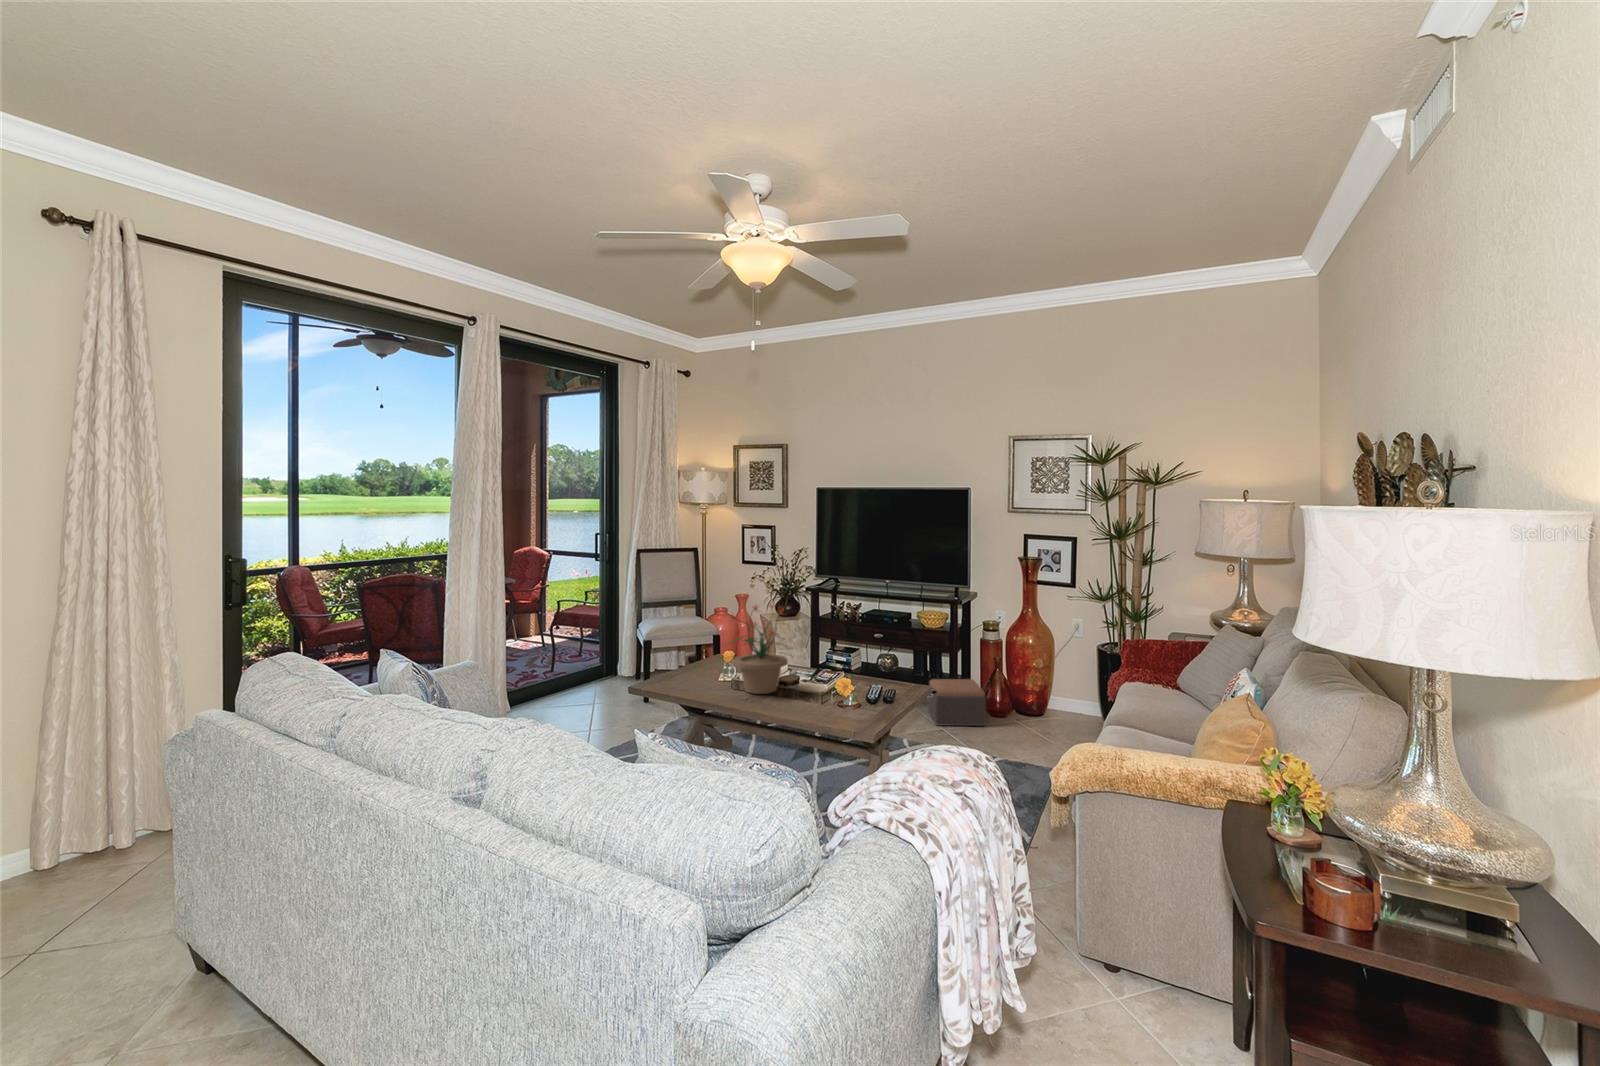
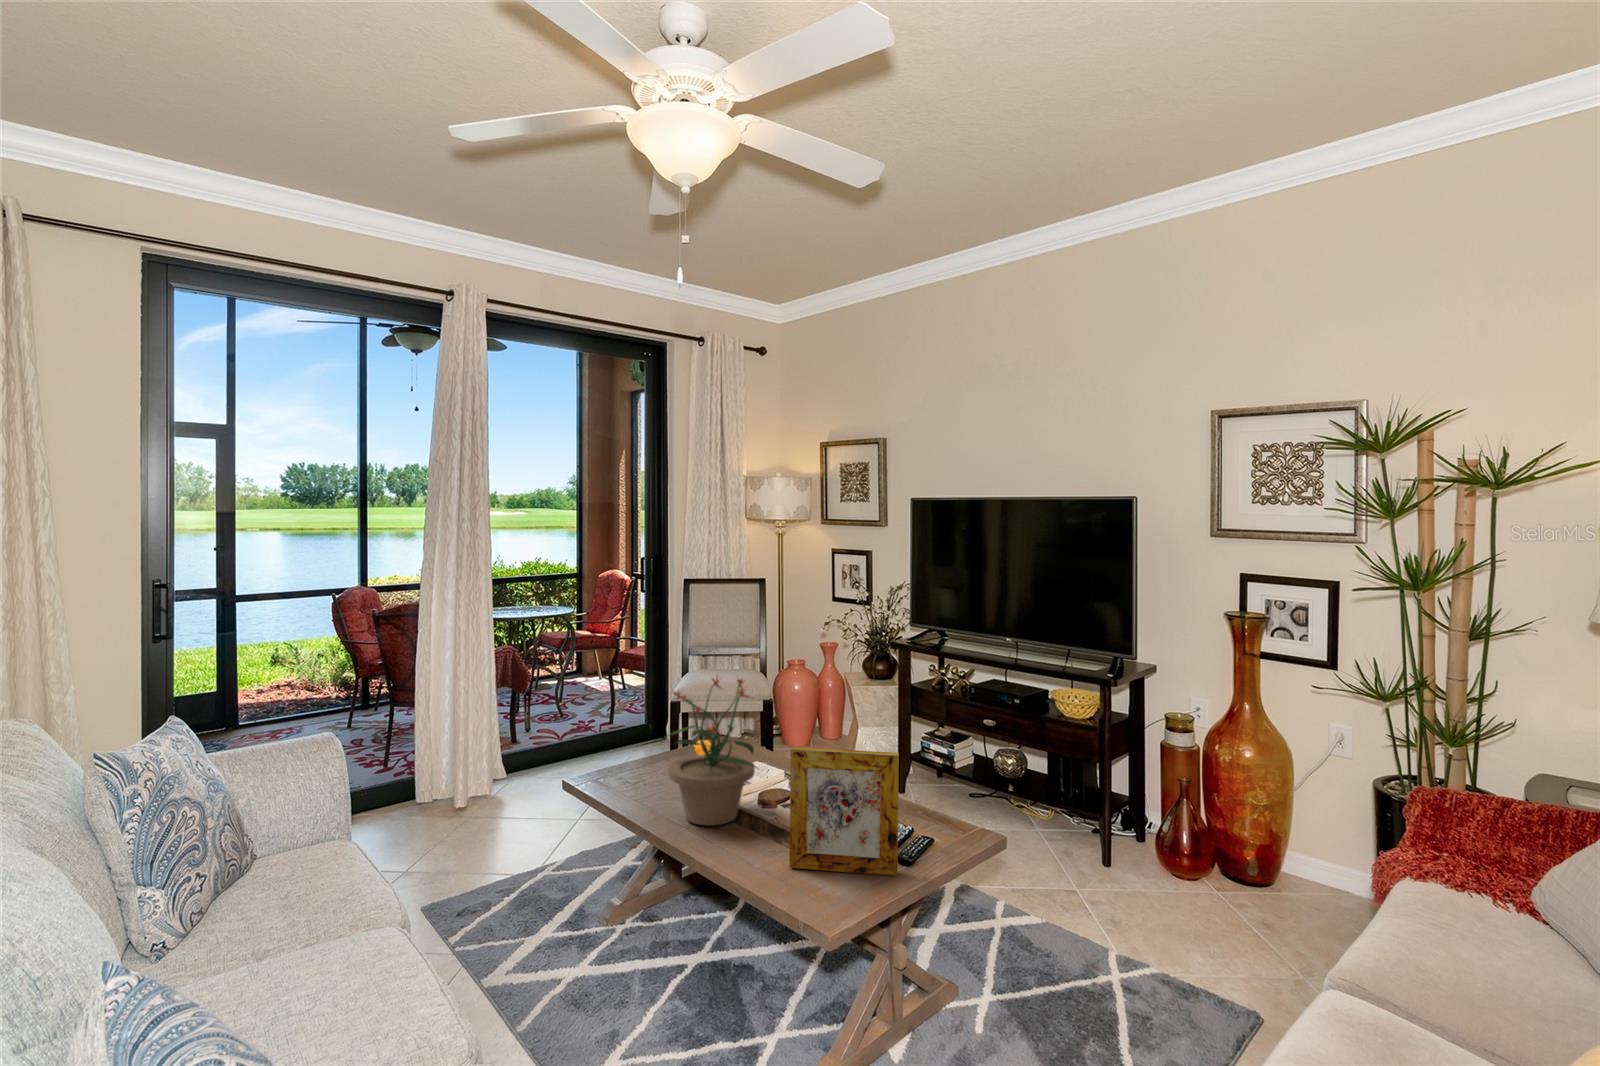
picture frame: none [830,636,891,706] -> present [789,747,899,876]
footstool: present [928,679,986,726] -> none [1060,803,1150,897]

